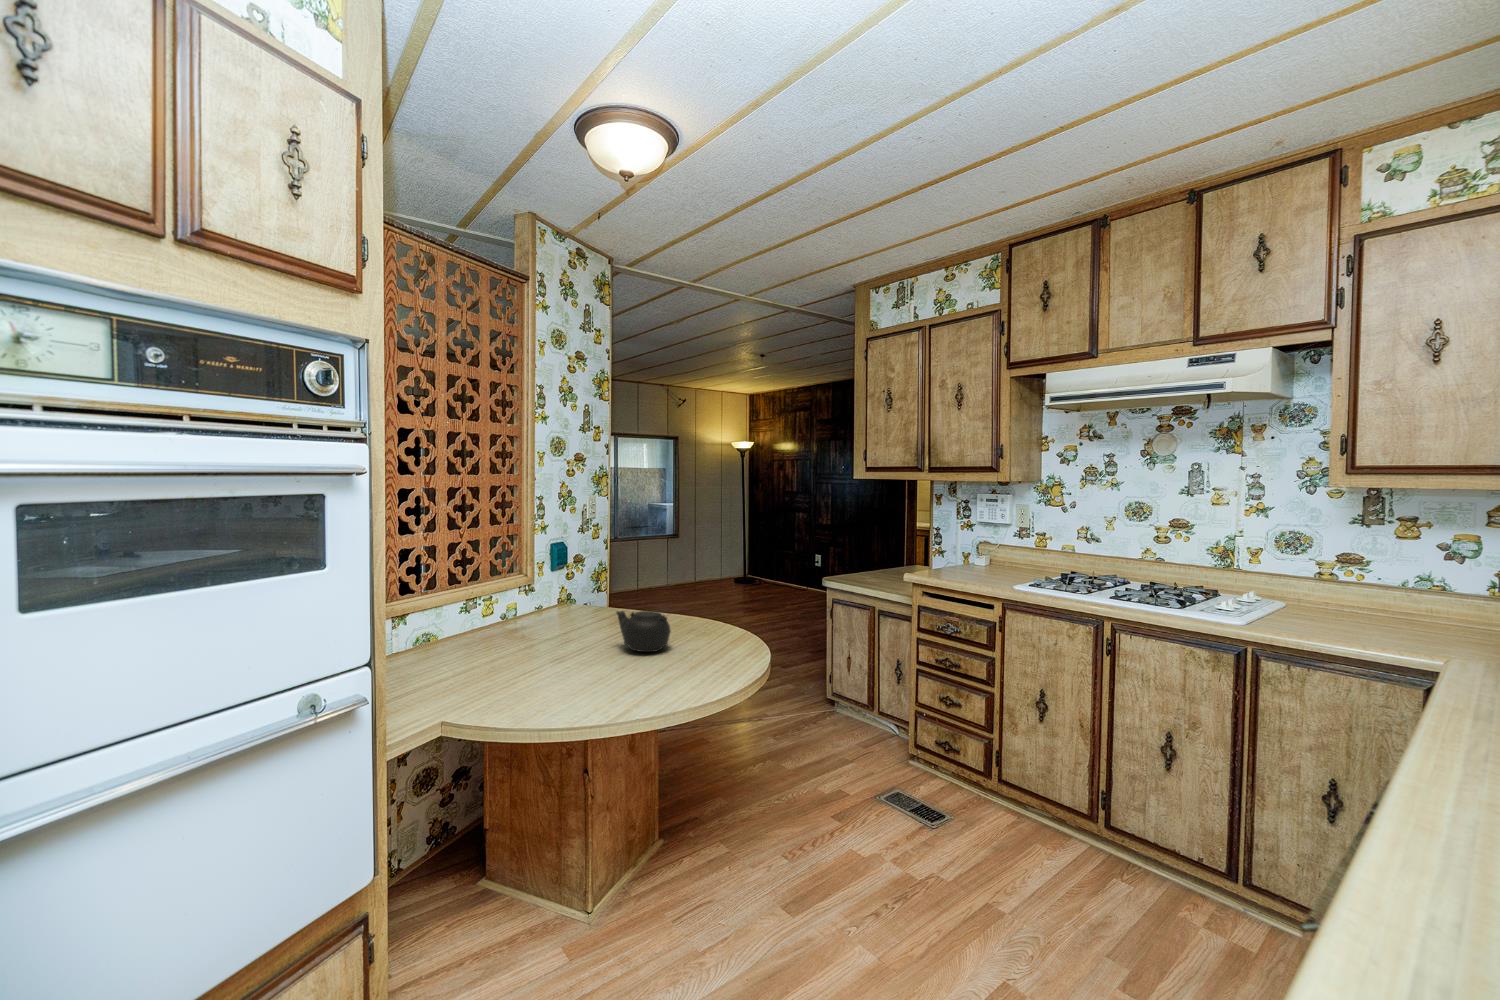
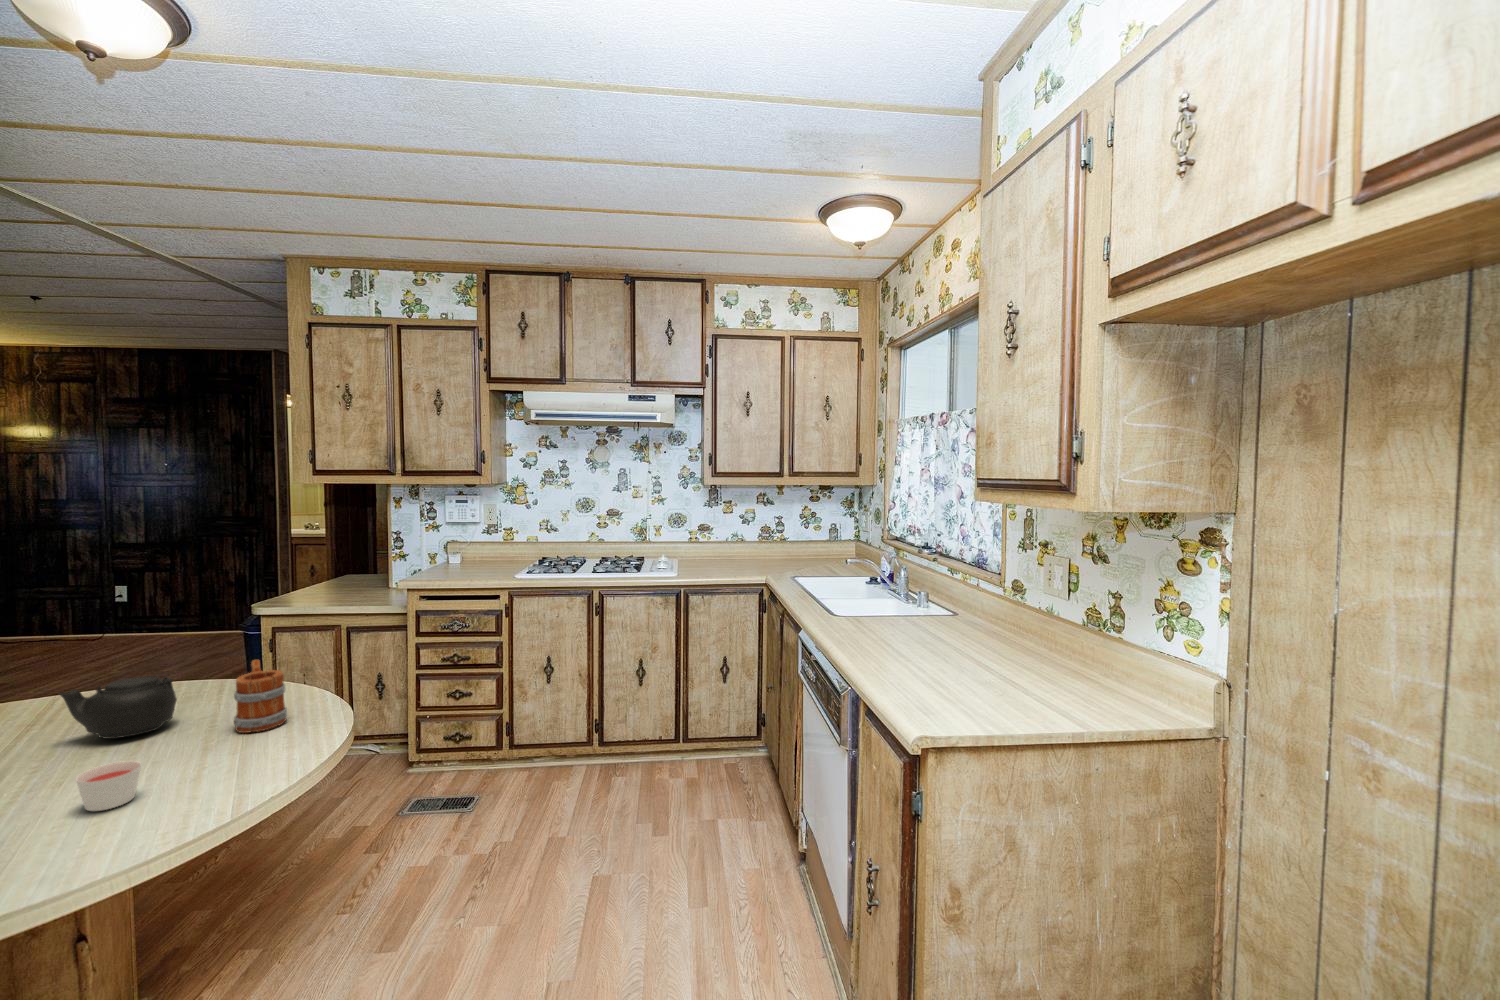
mug: none [676,616,712,674] -> present [234,660,287,733]
candle: none [557,664,590,695] -> present [76,761,141,811]

